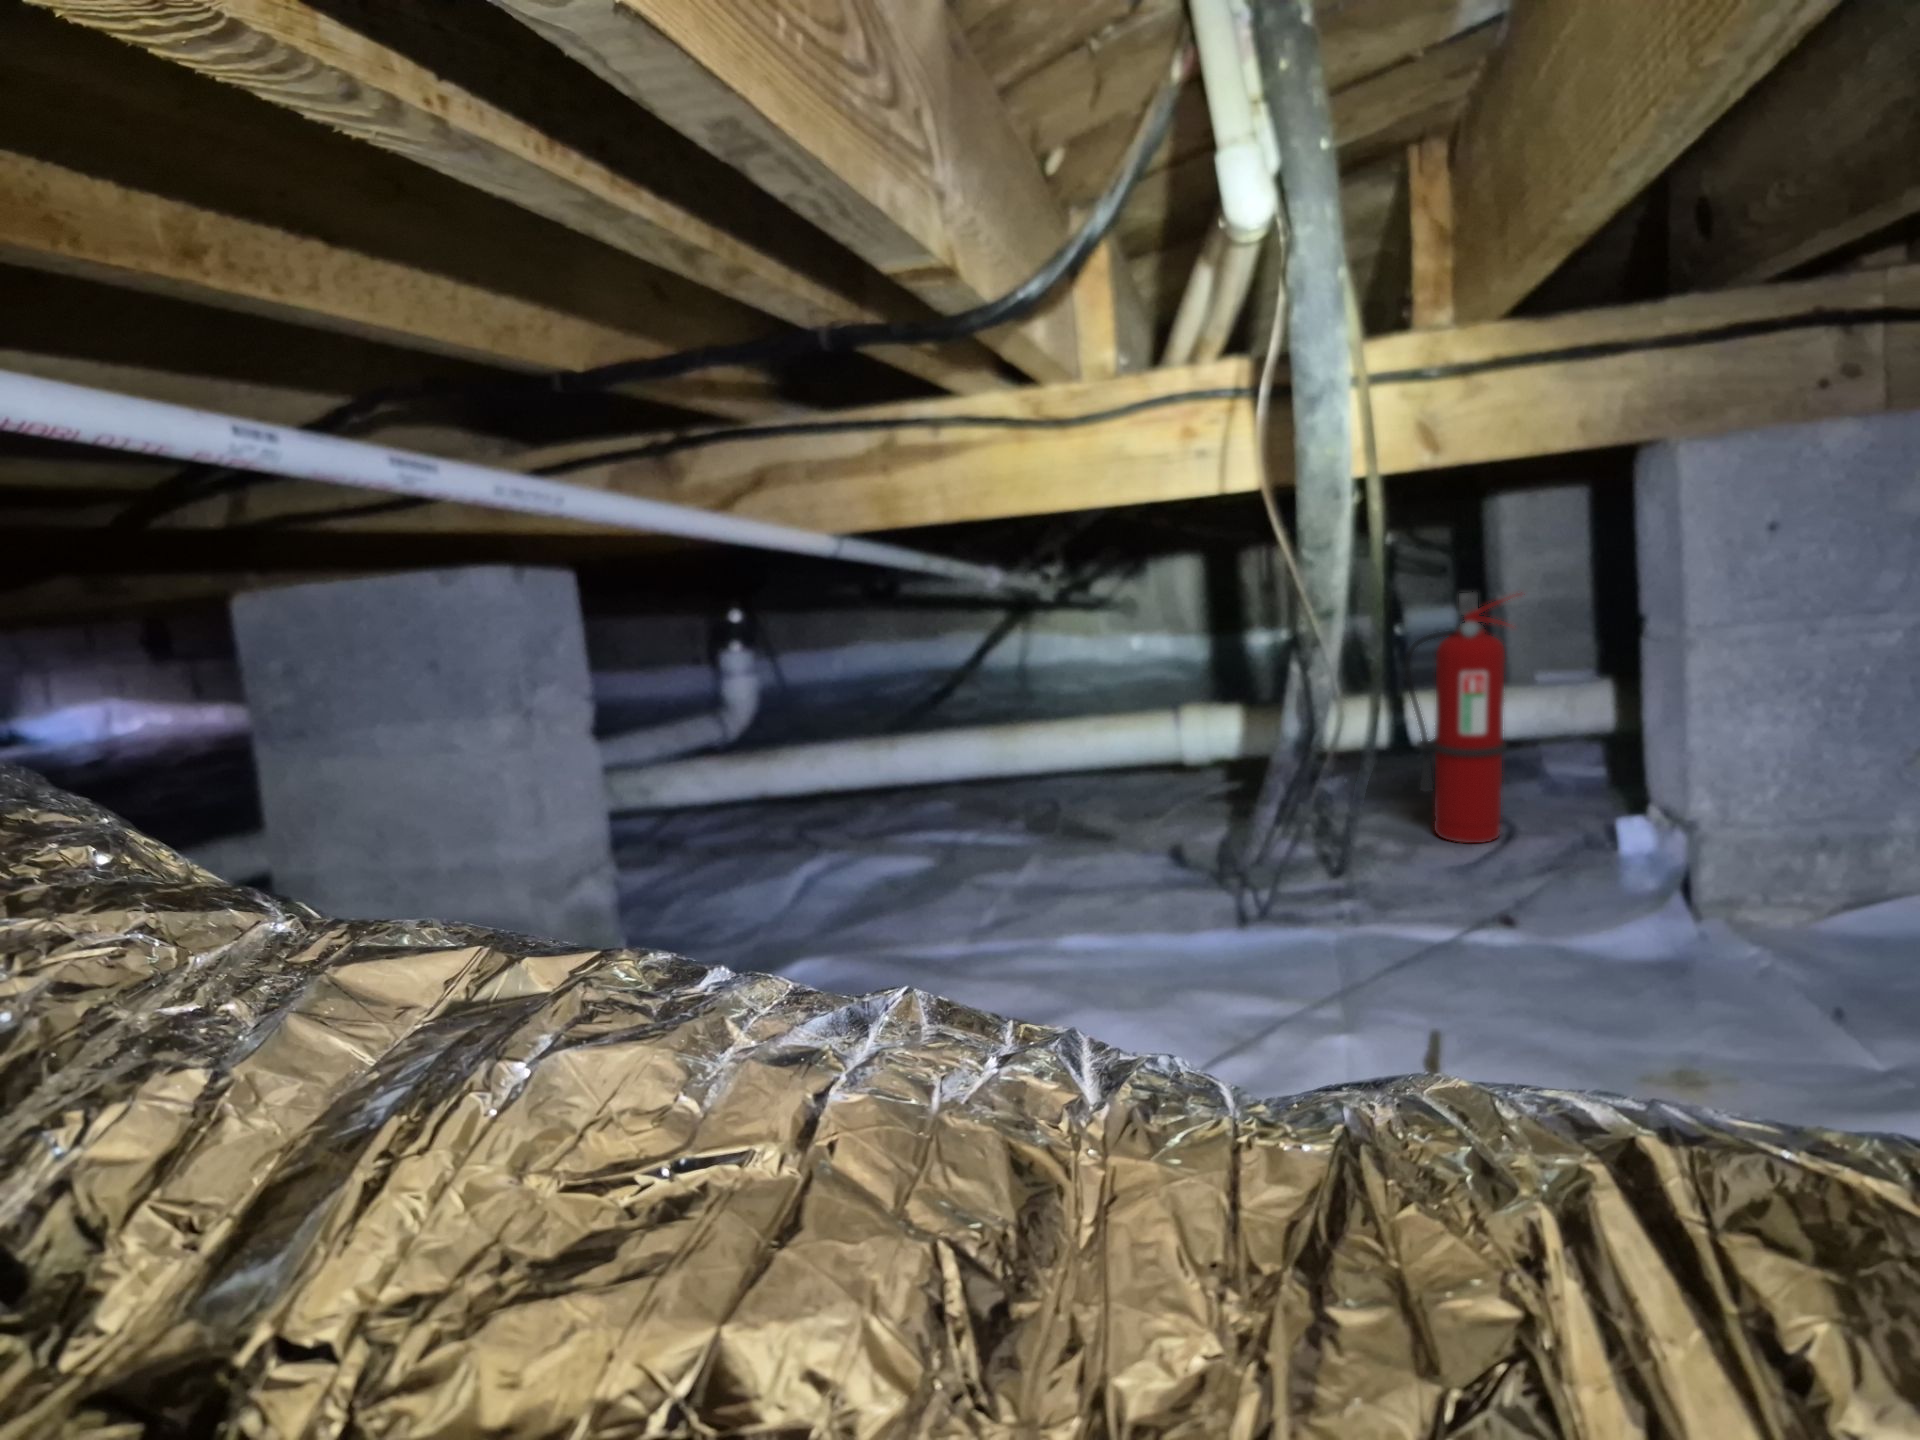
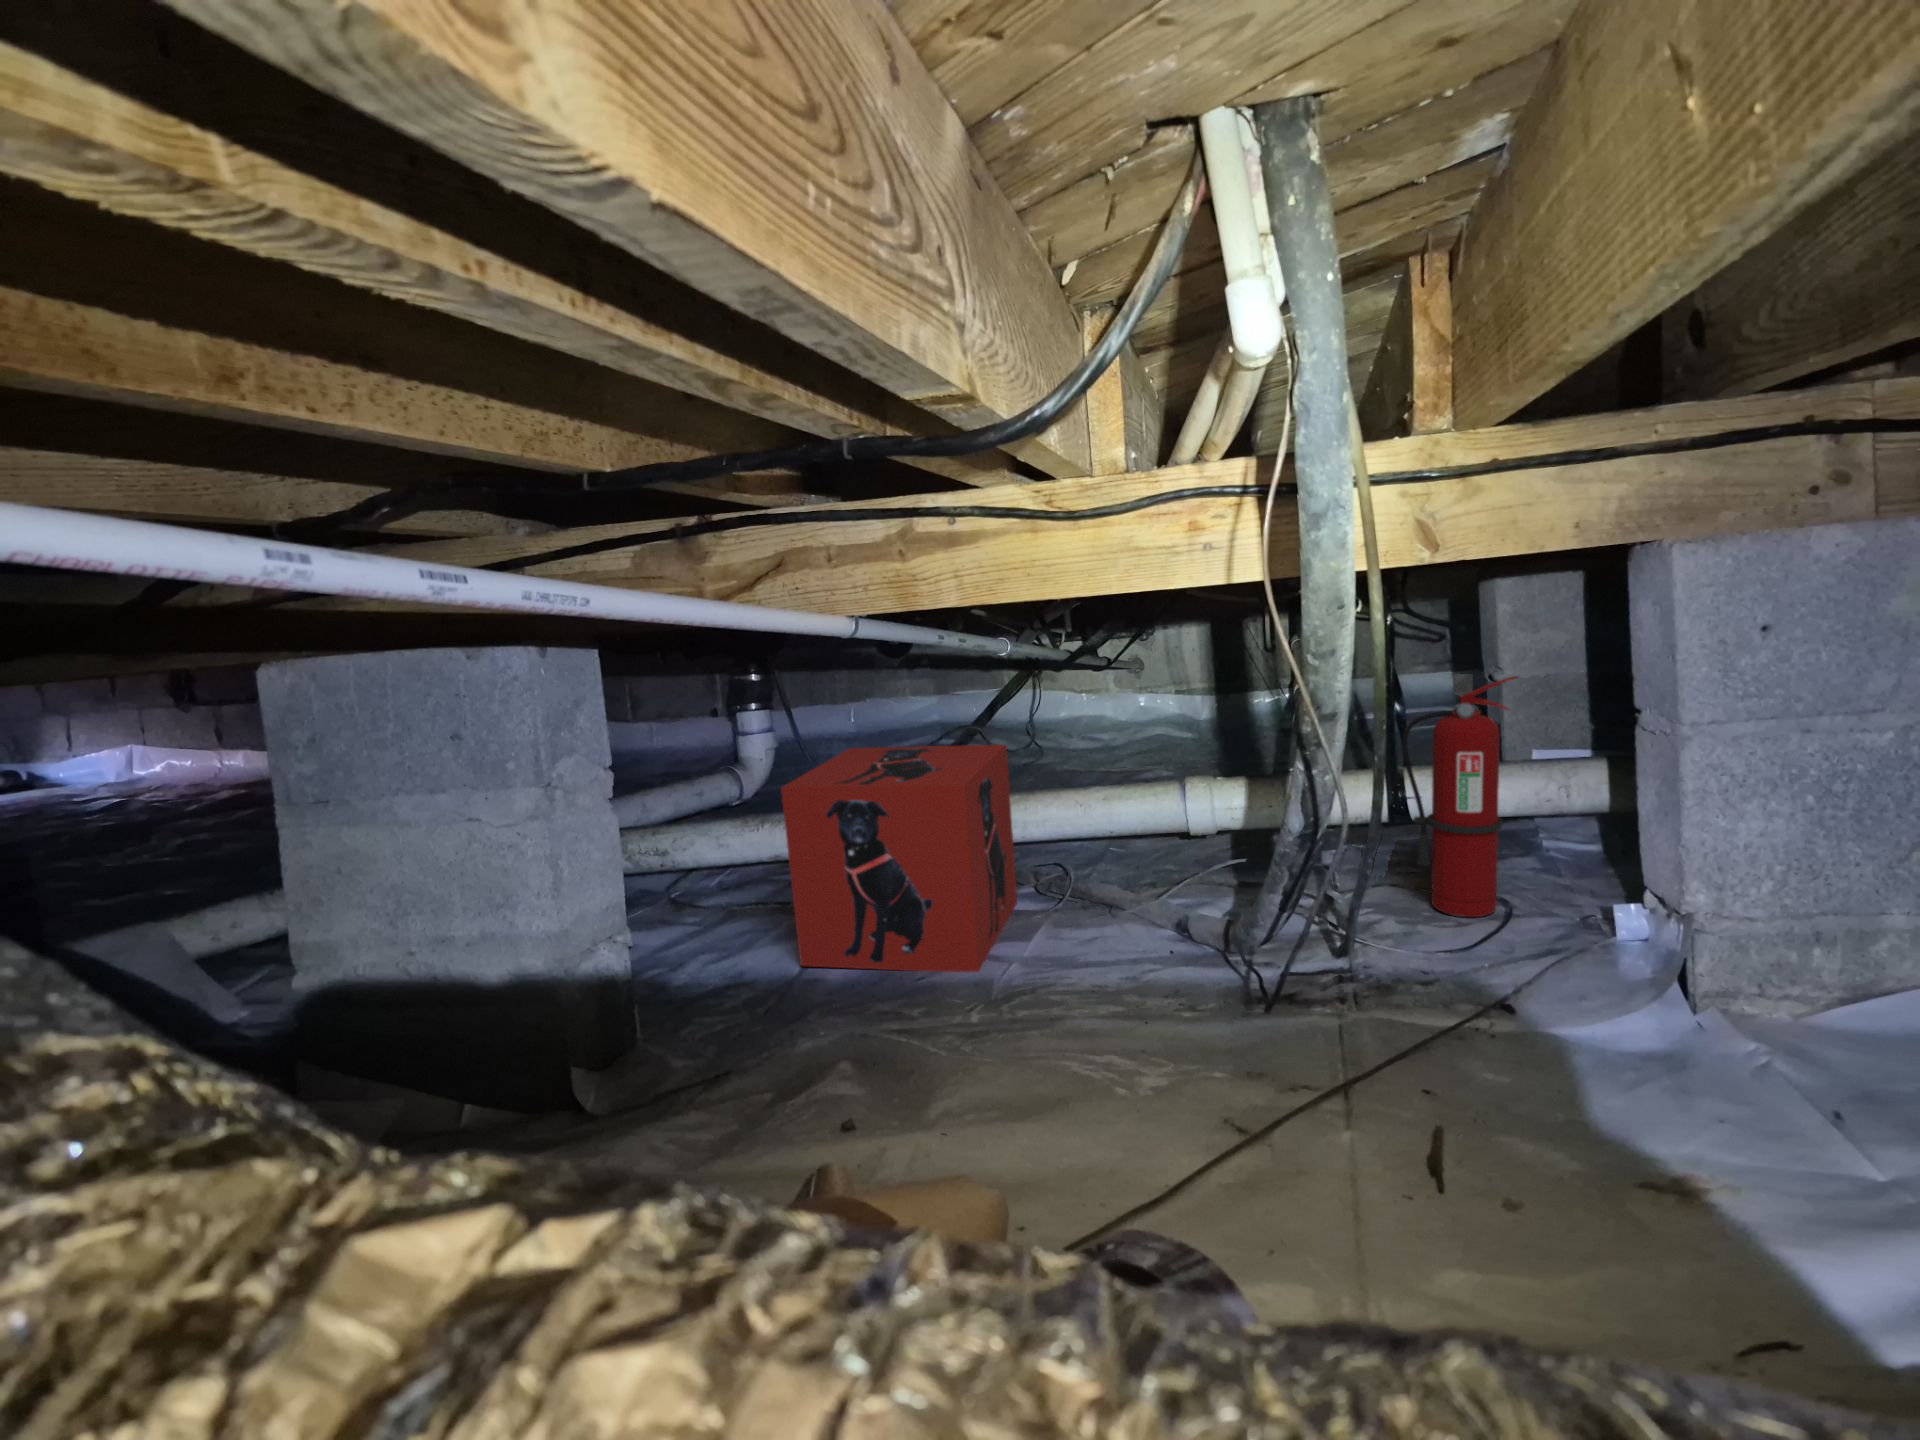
storage box: none [761,674,1008,905] -> present [781,745,1017,972]

